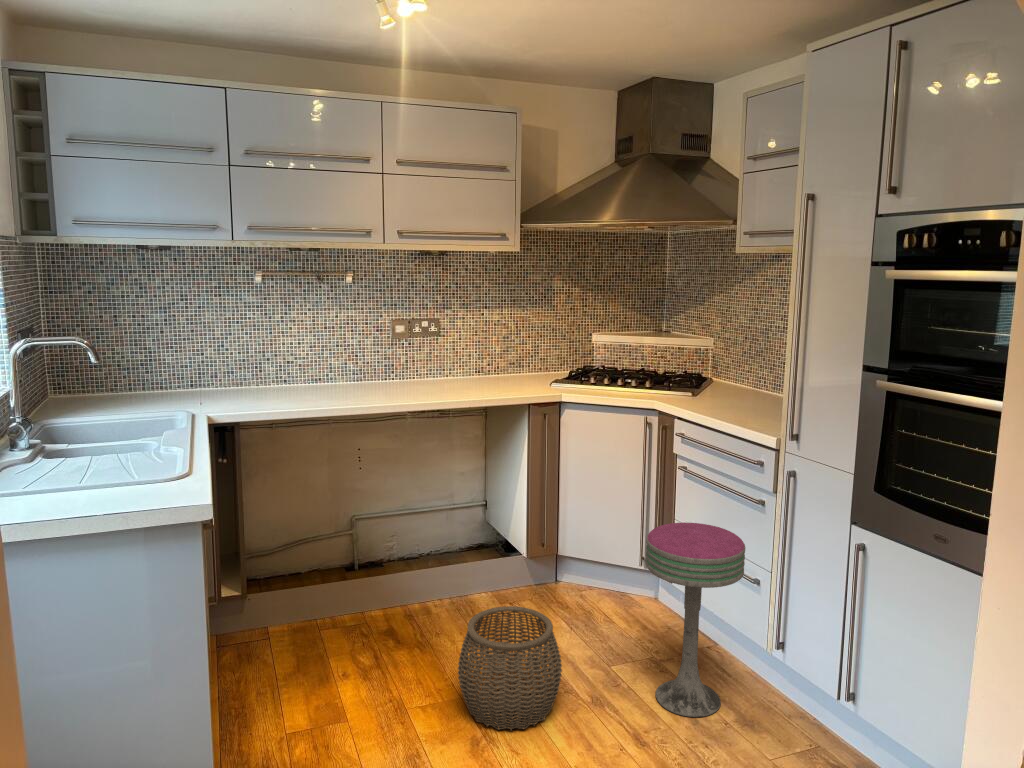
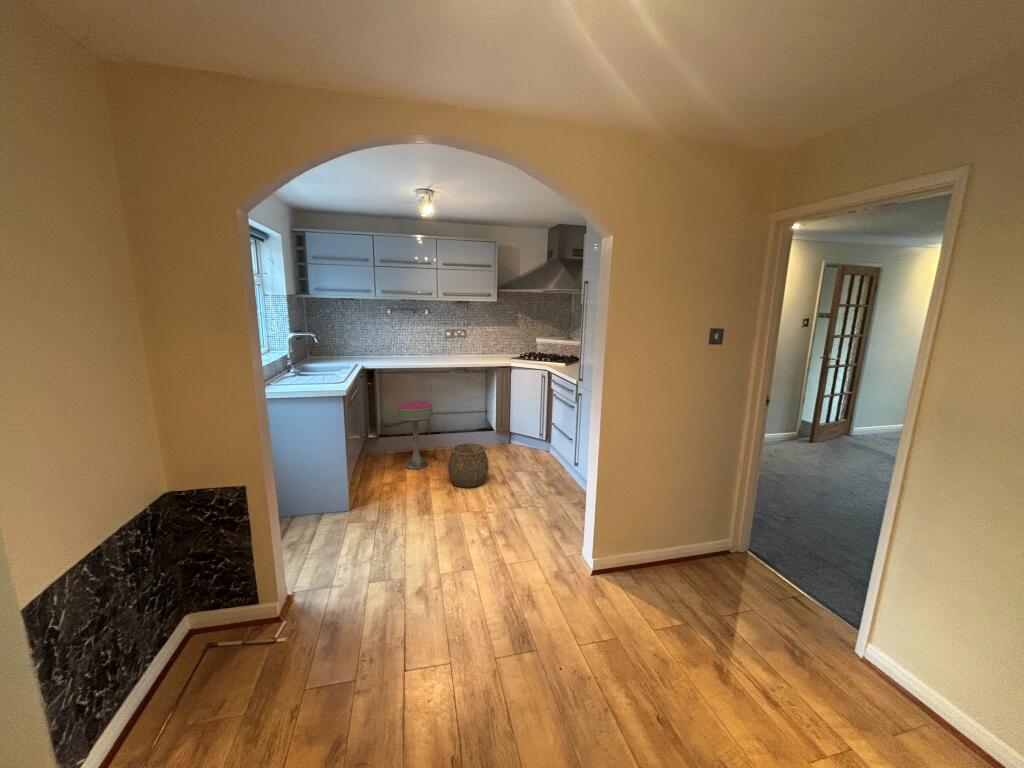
bar stool: present [646,523,745,717] -> present [397,401,433,469]

